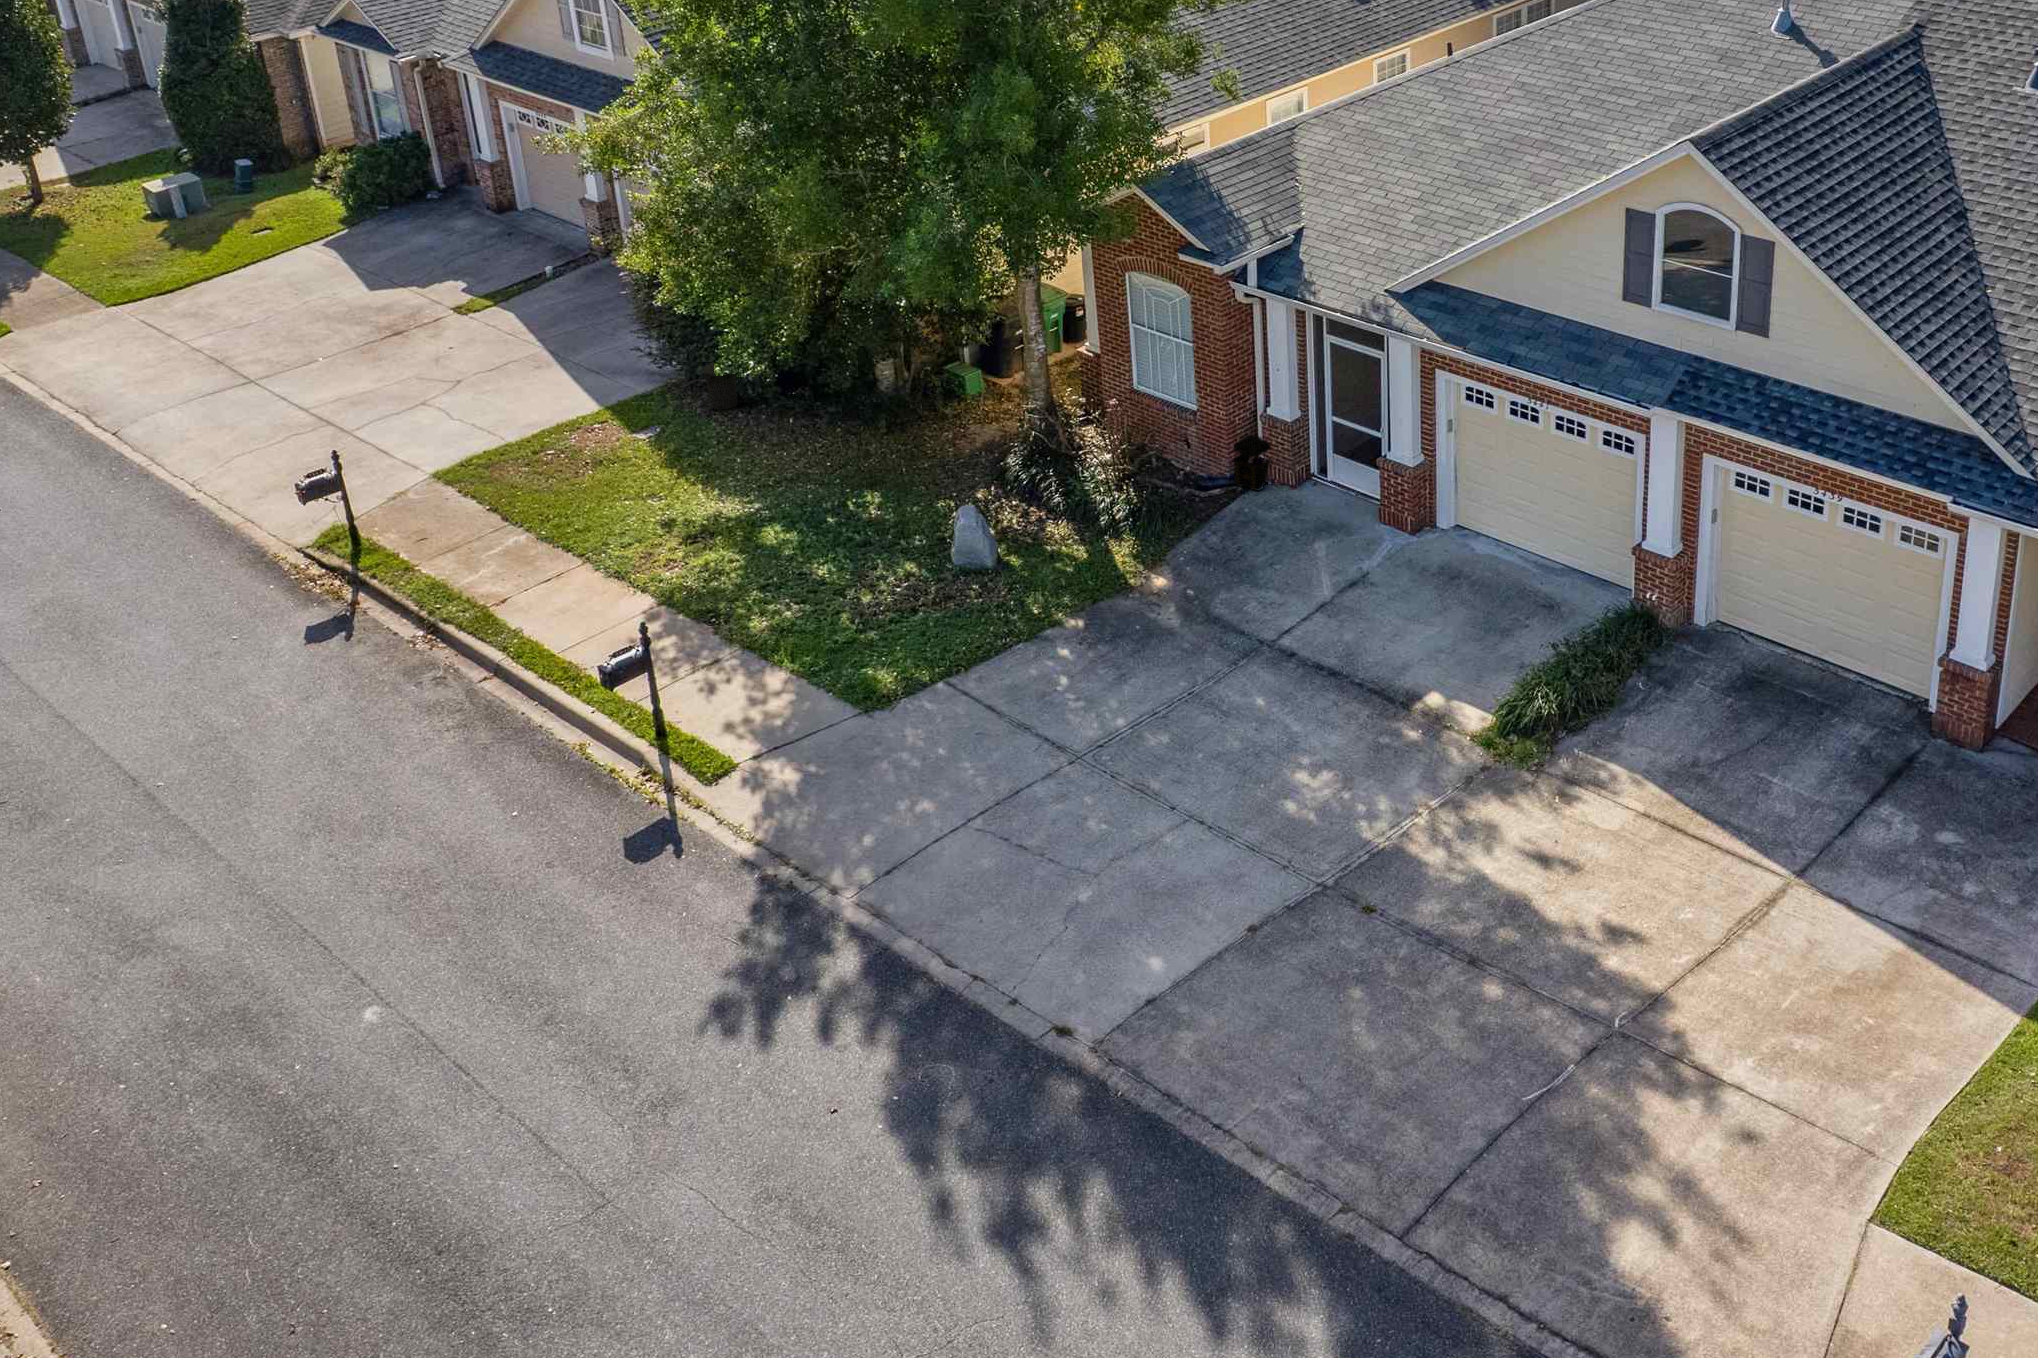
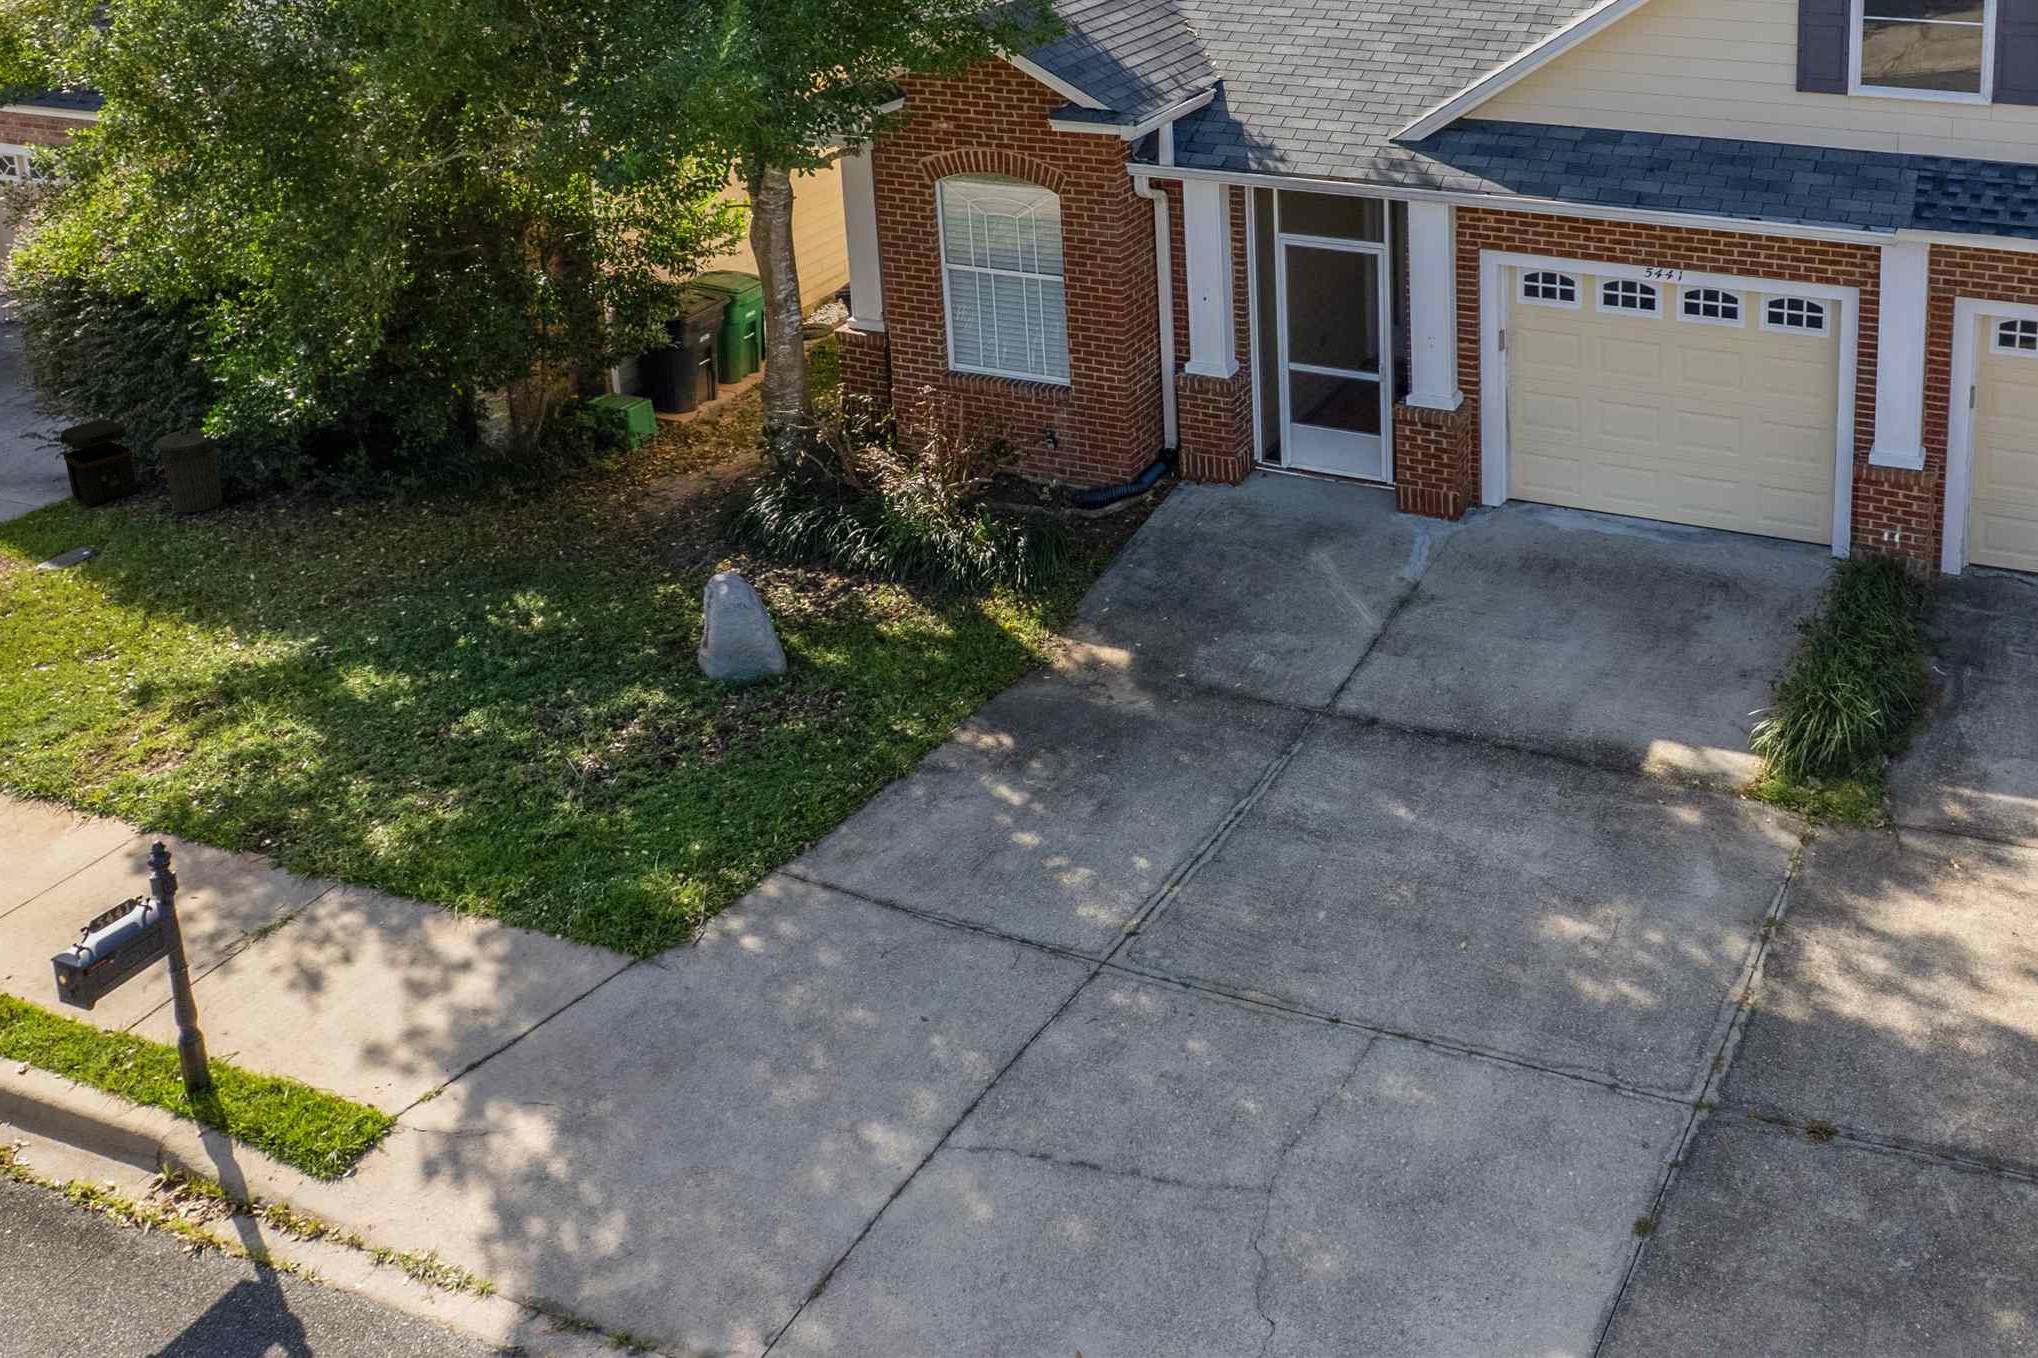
toolbox: present [1233,434,1271,491] -> present [60,420,137,505]

